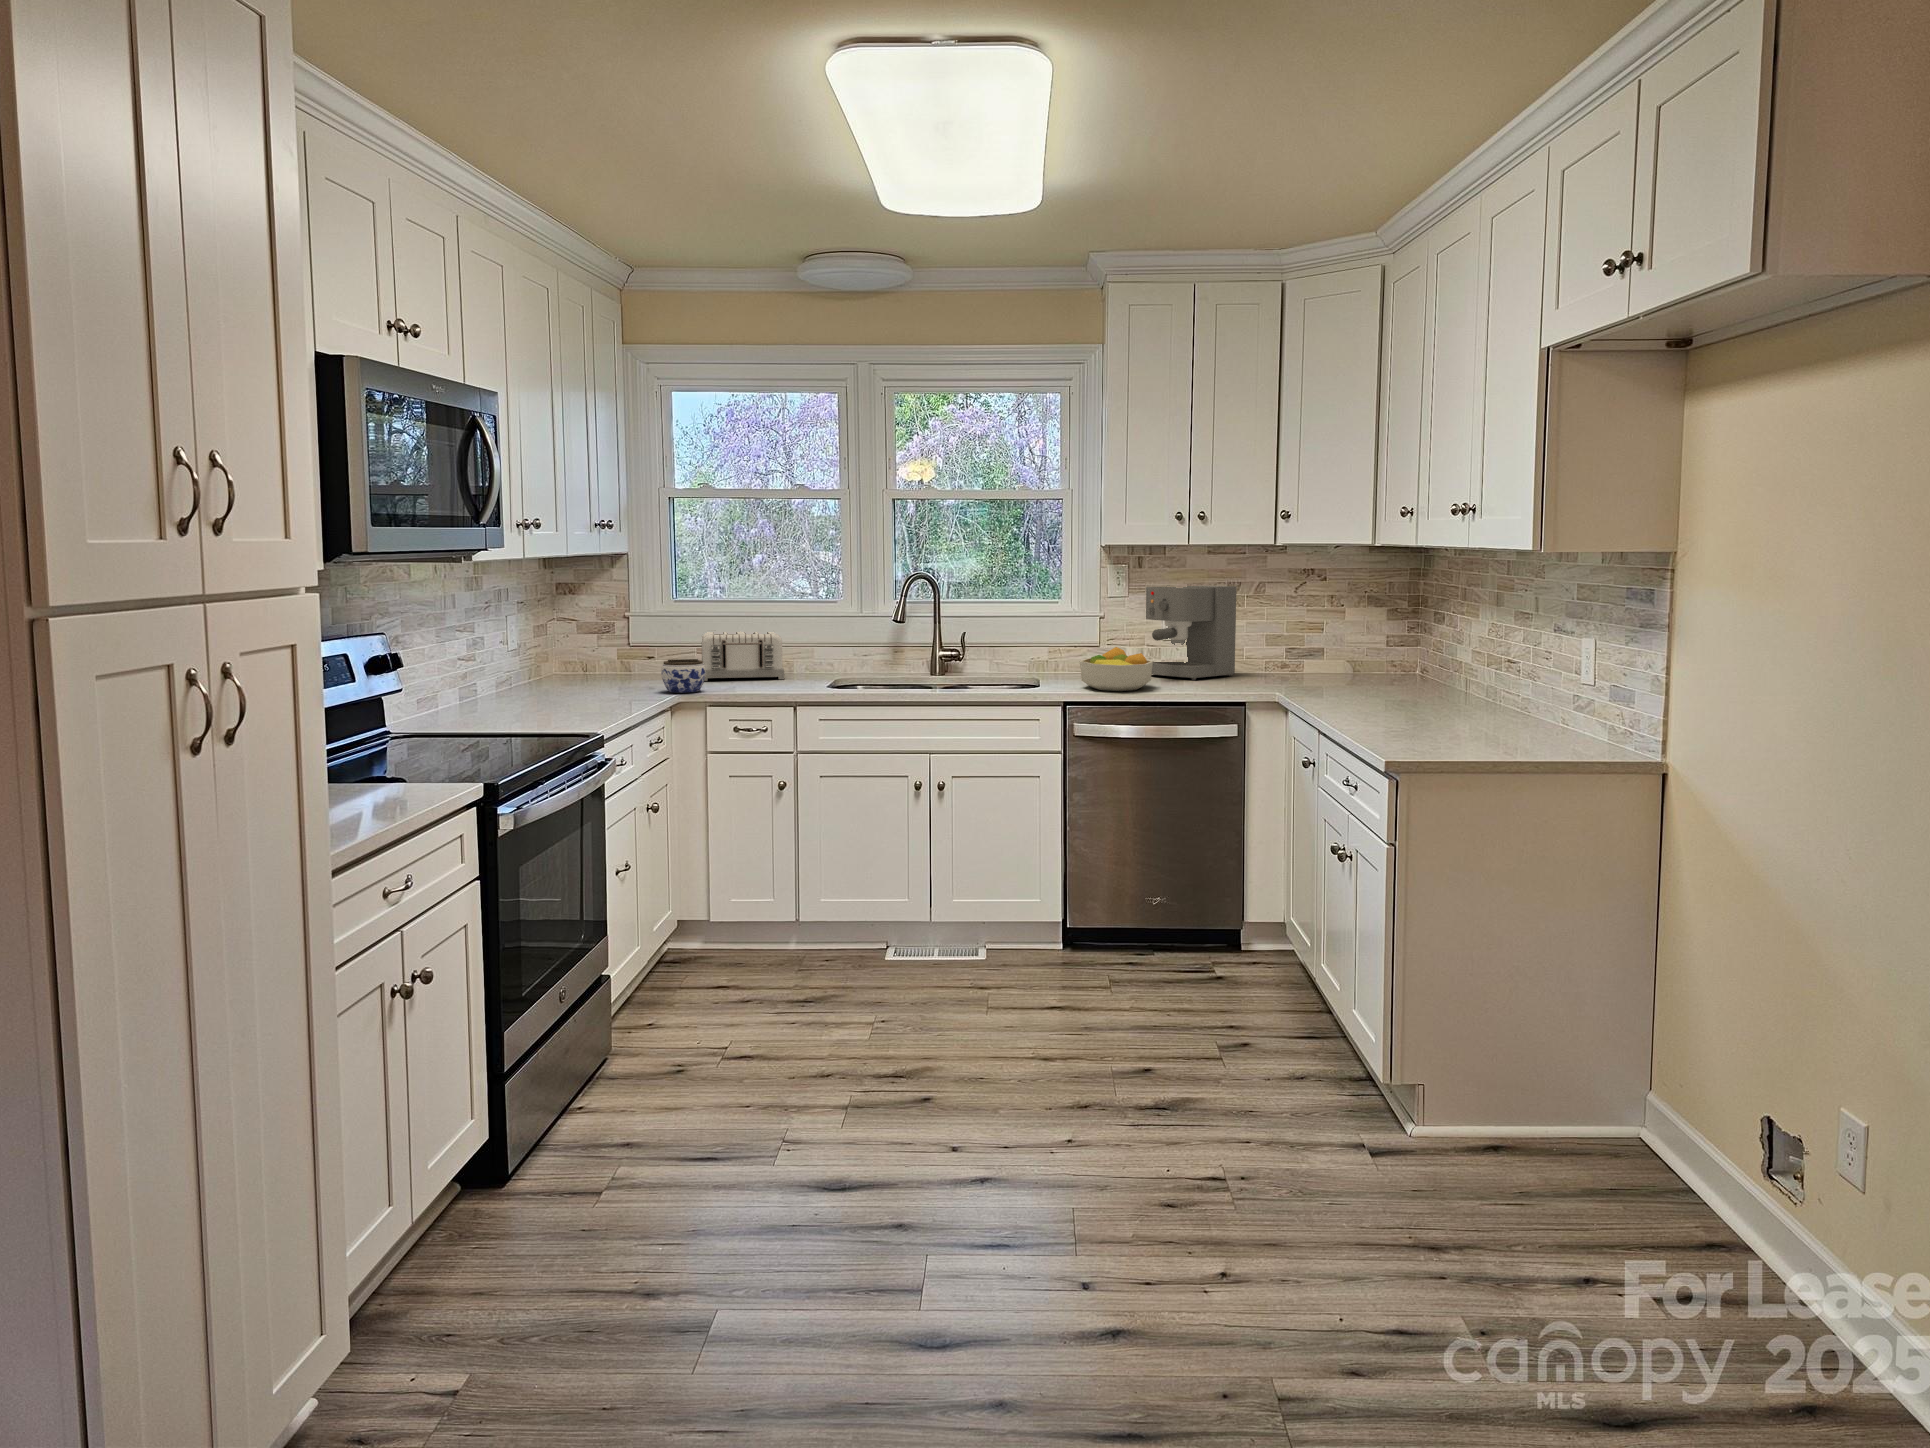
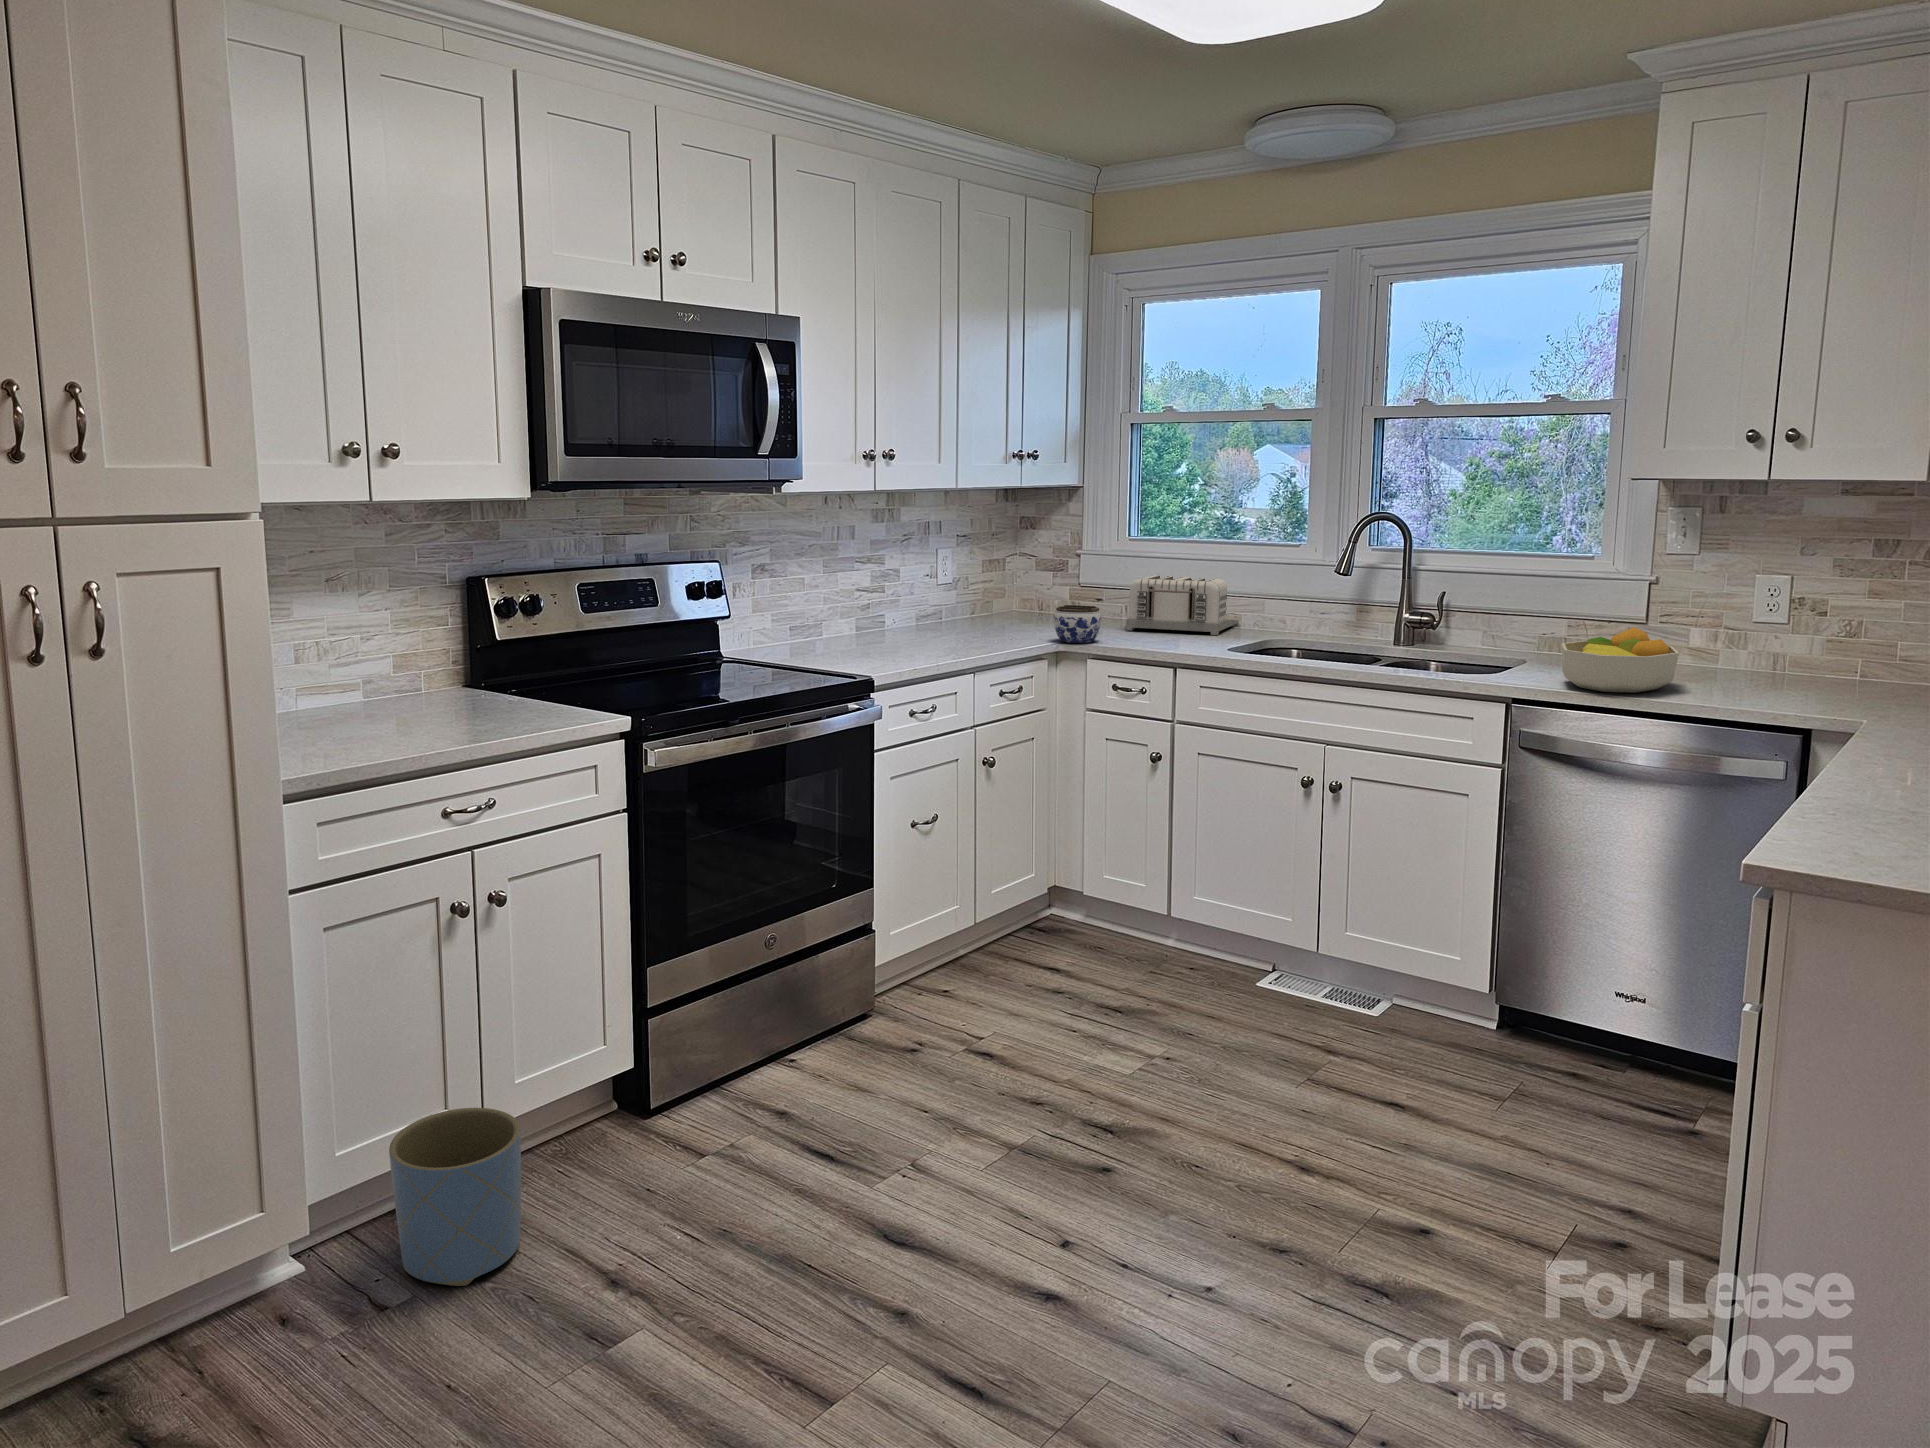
coffee maker: present [1146,585,1236,680] -> none [1708,539,1893,685]
planter: none [377,1197,521,1393] -> present [389,1108,521,1286]

